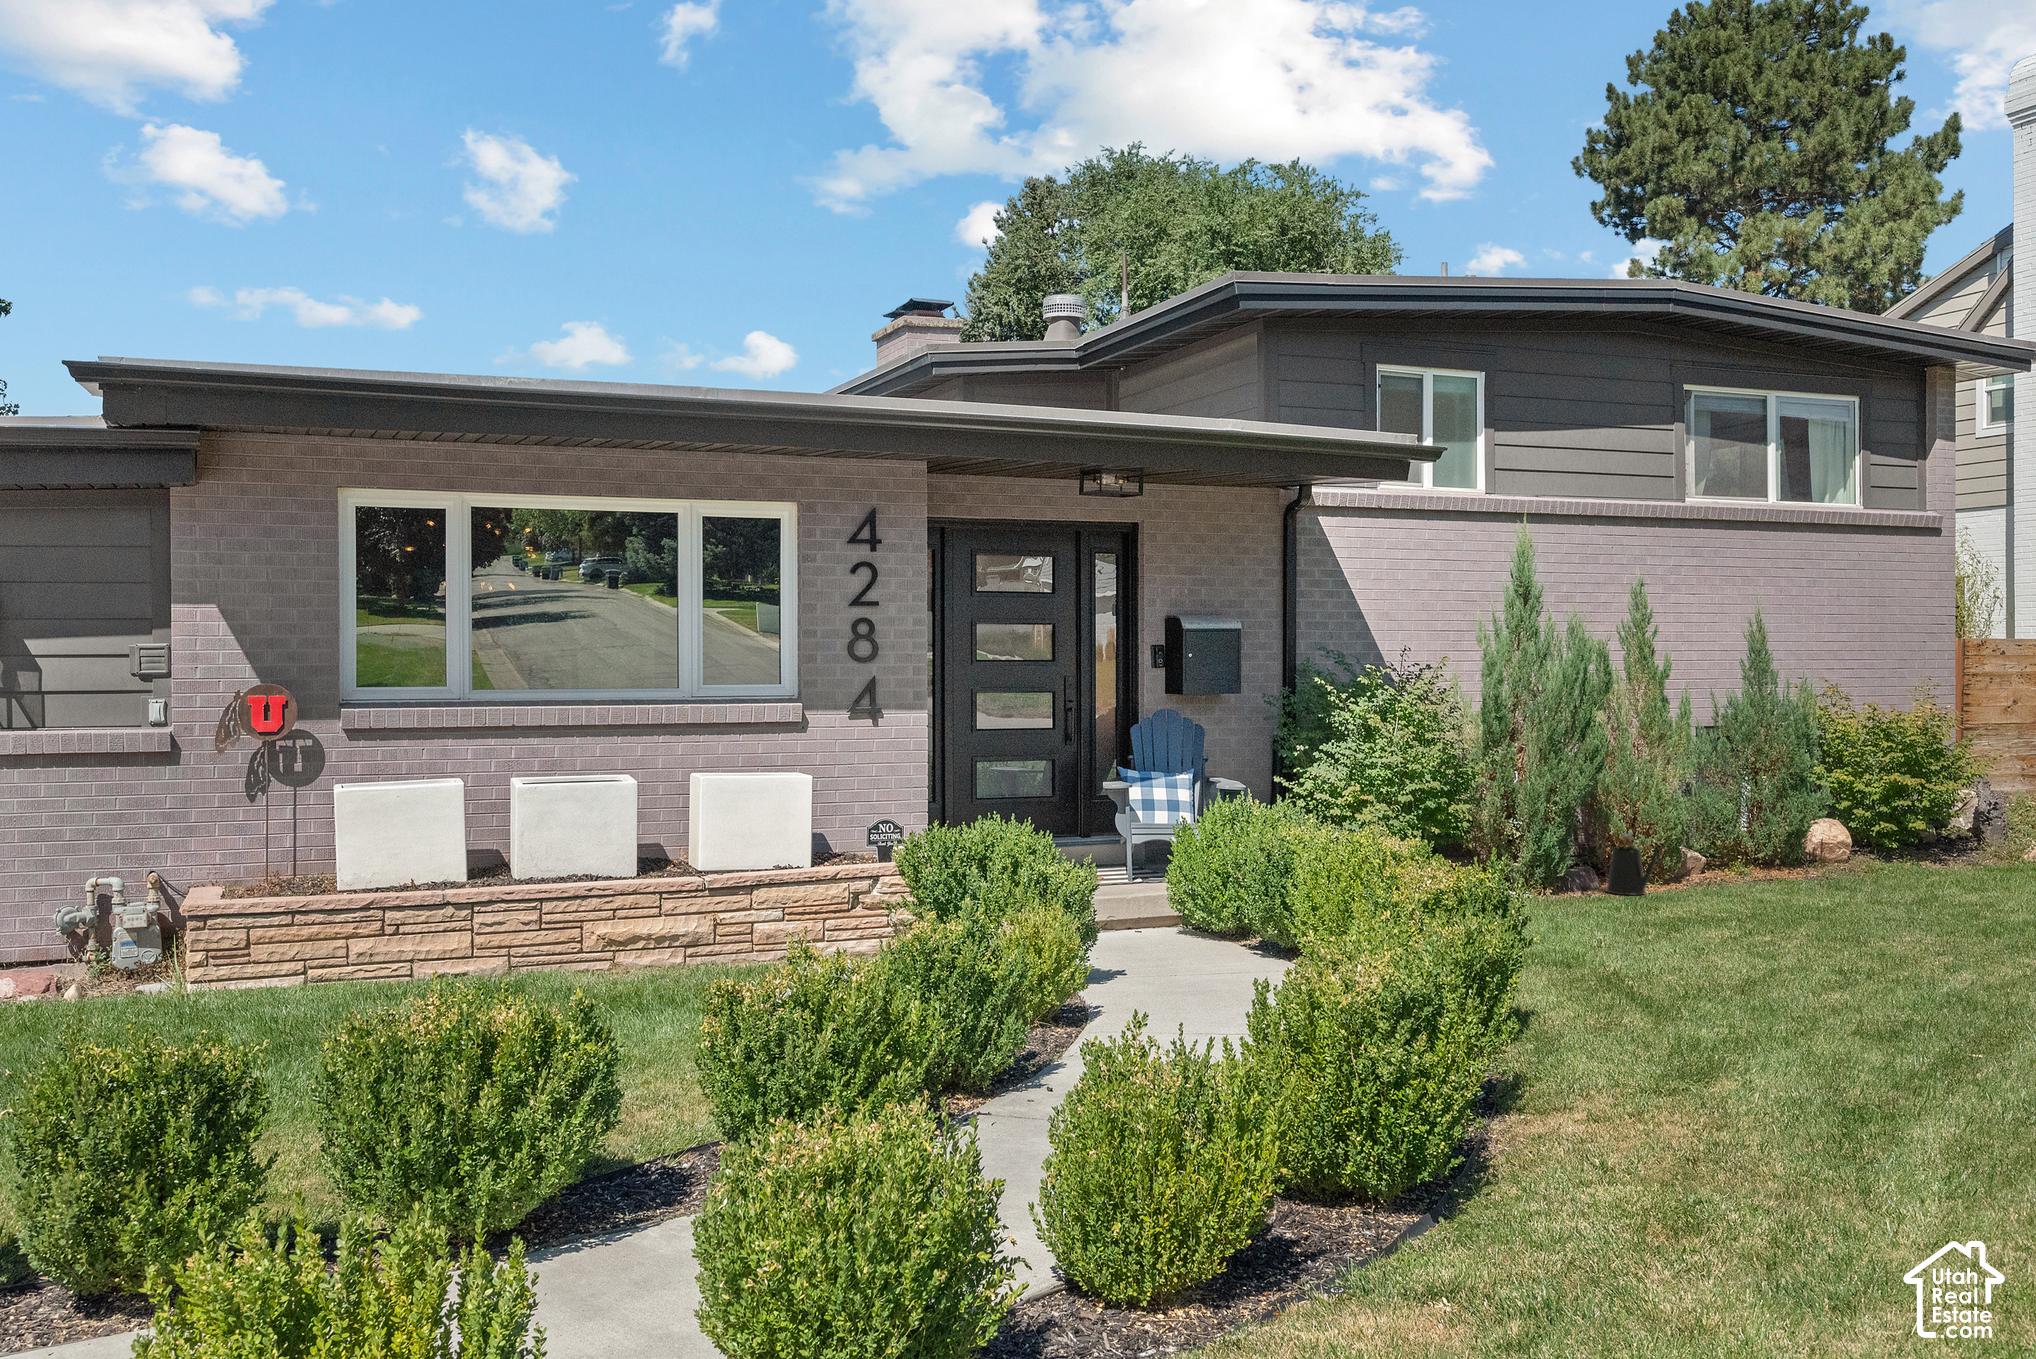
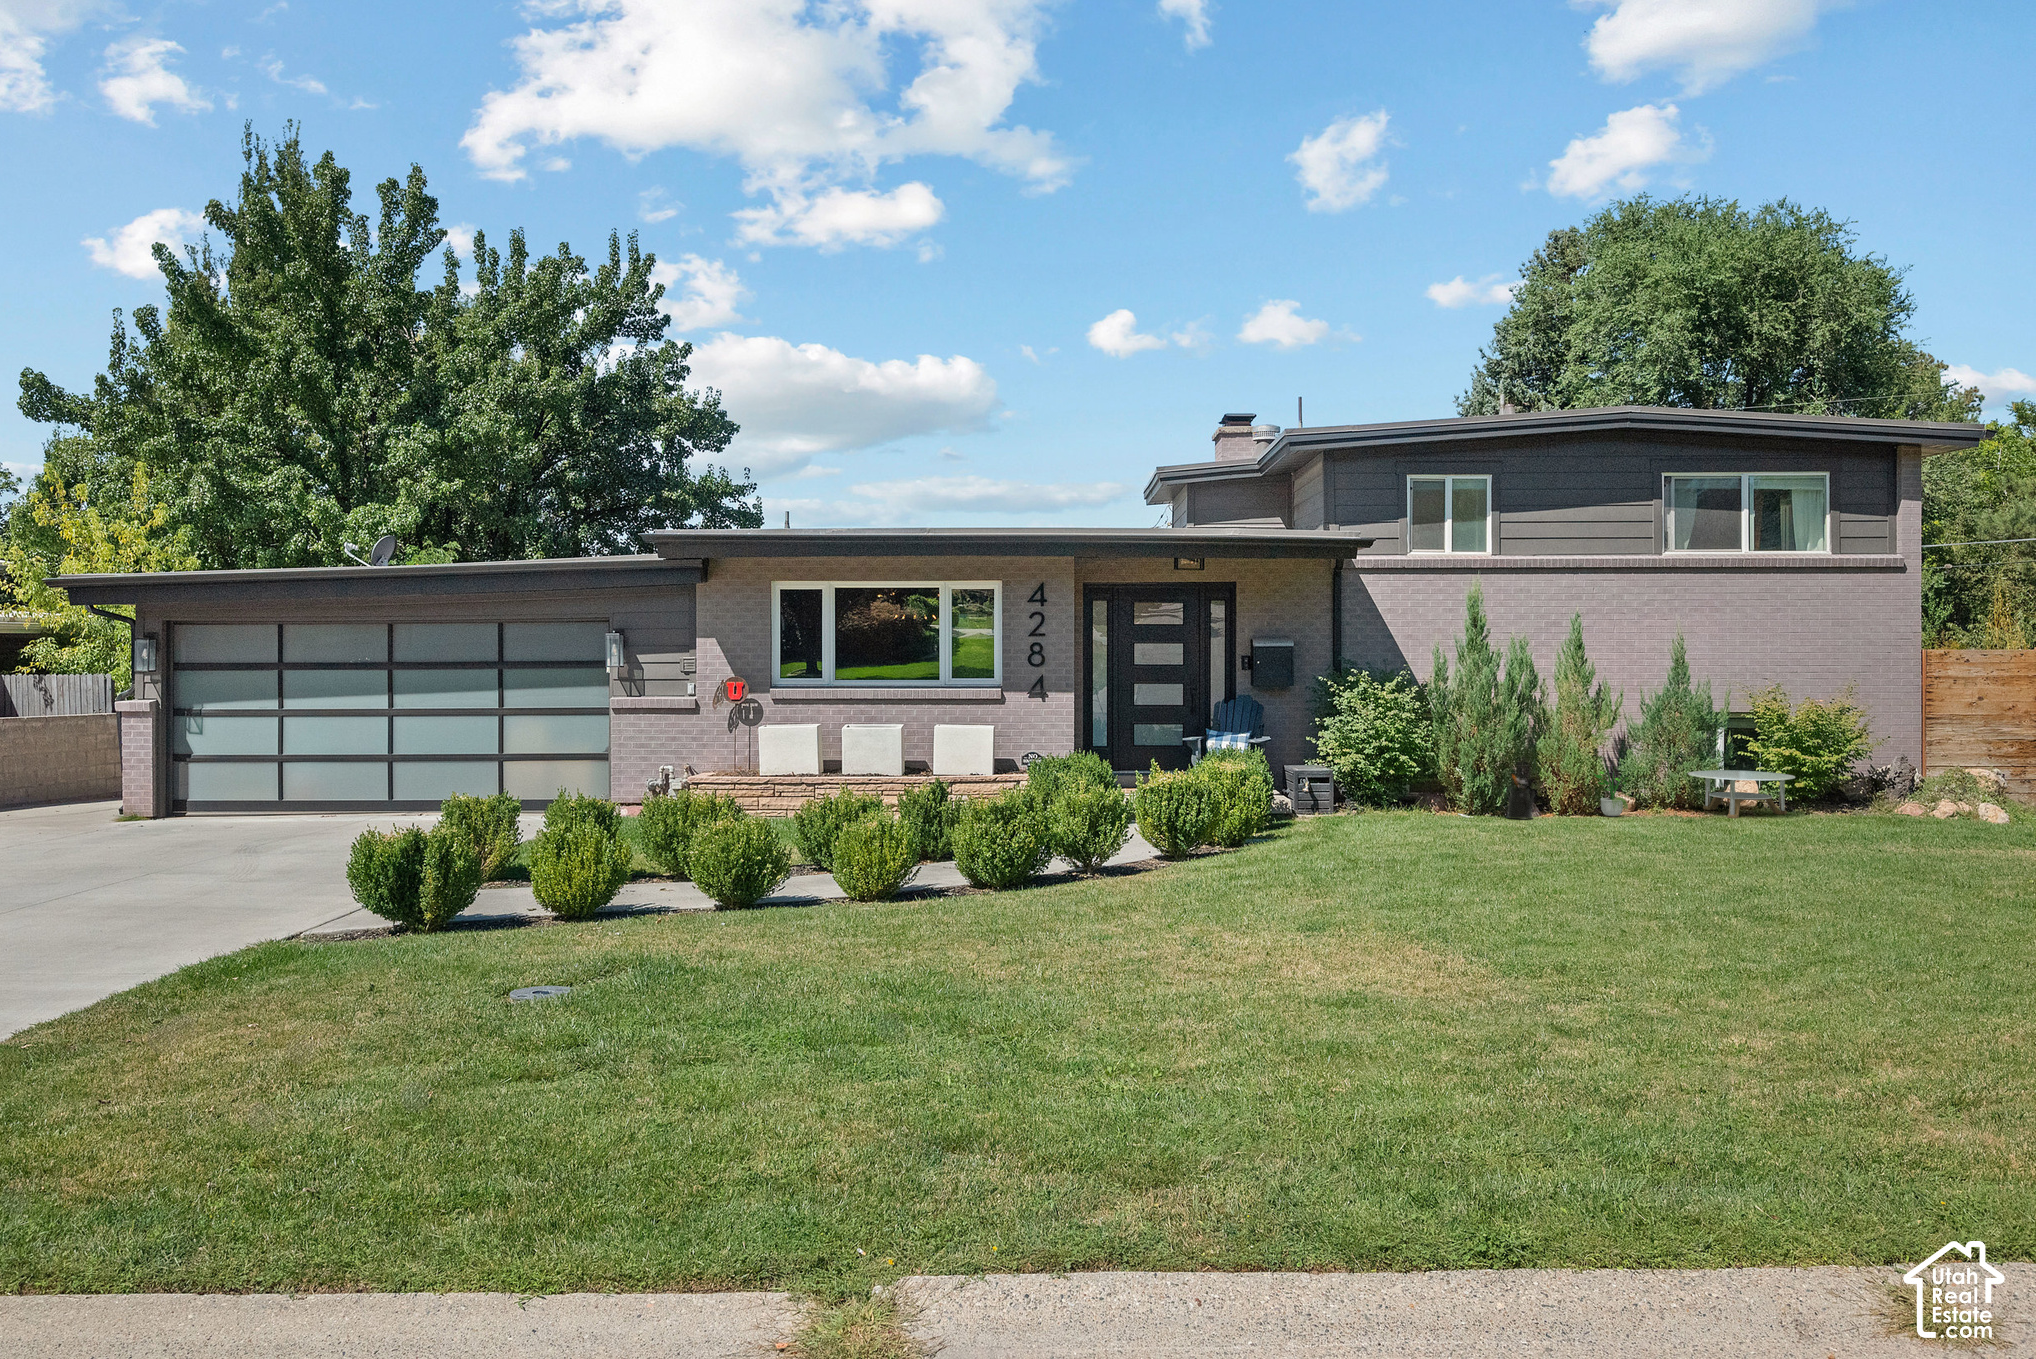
potted plant: none [1697,797,1750,881] -> present [1594,770,1628,816]
round table: none [1781,803,1931,876] -> present [1688,770,1795,818]

